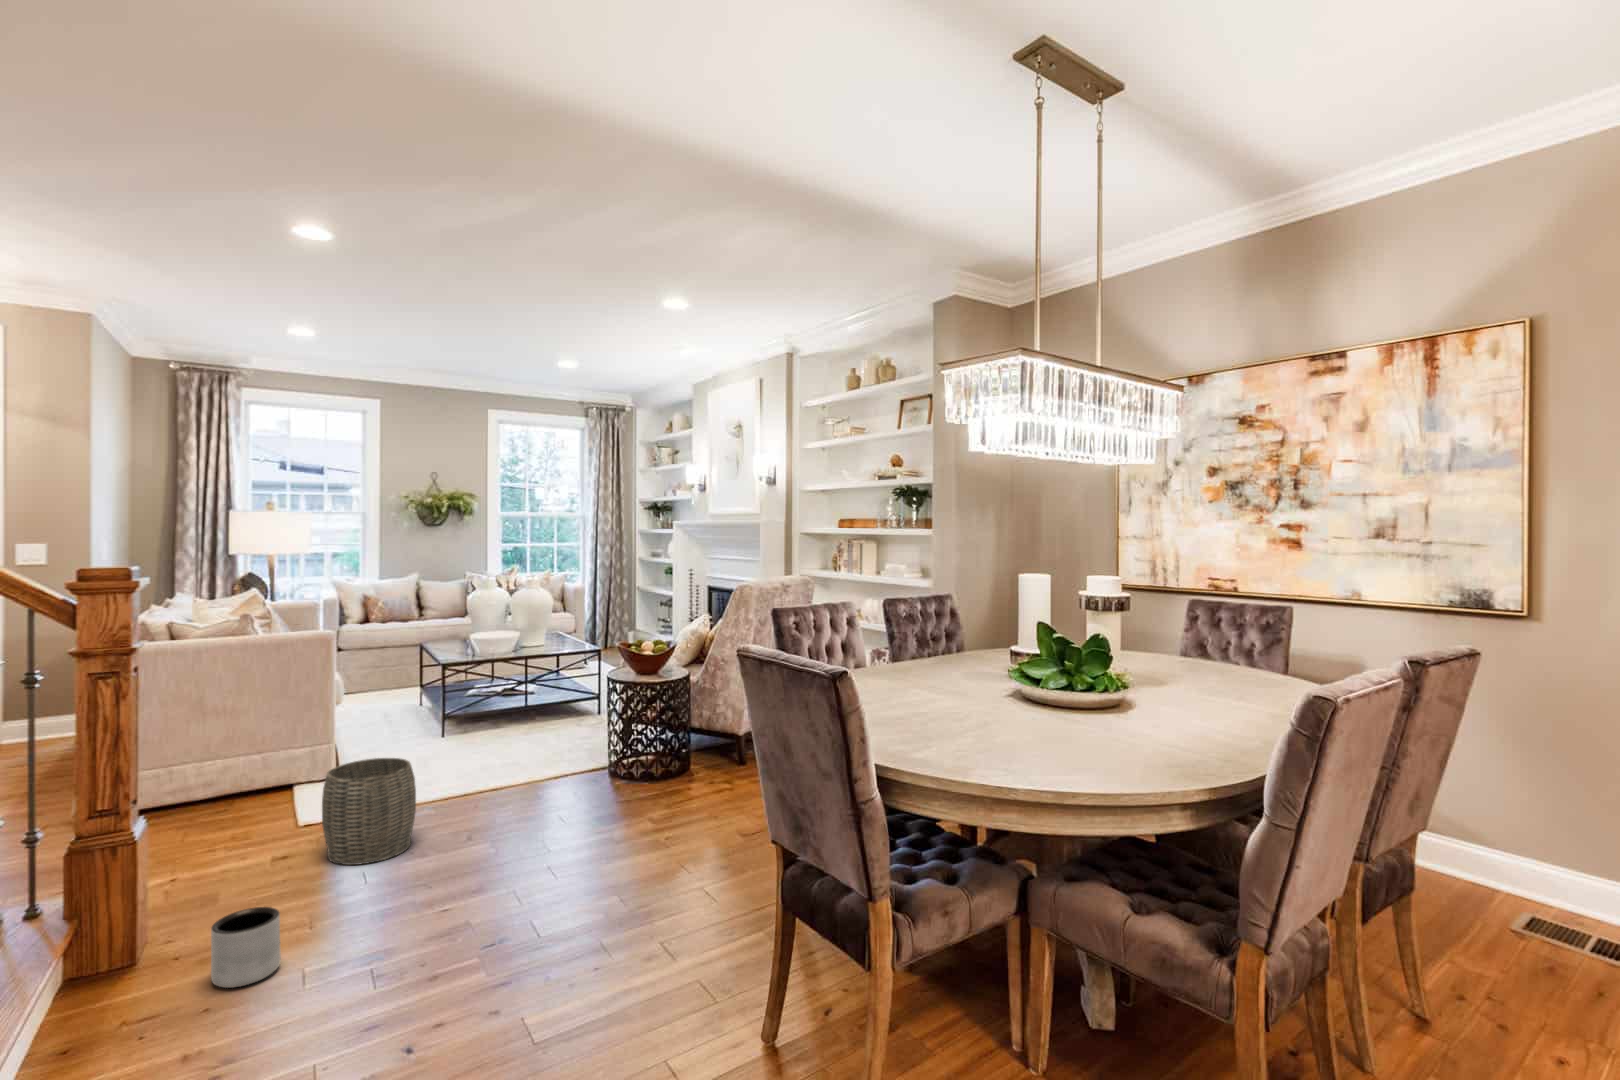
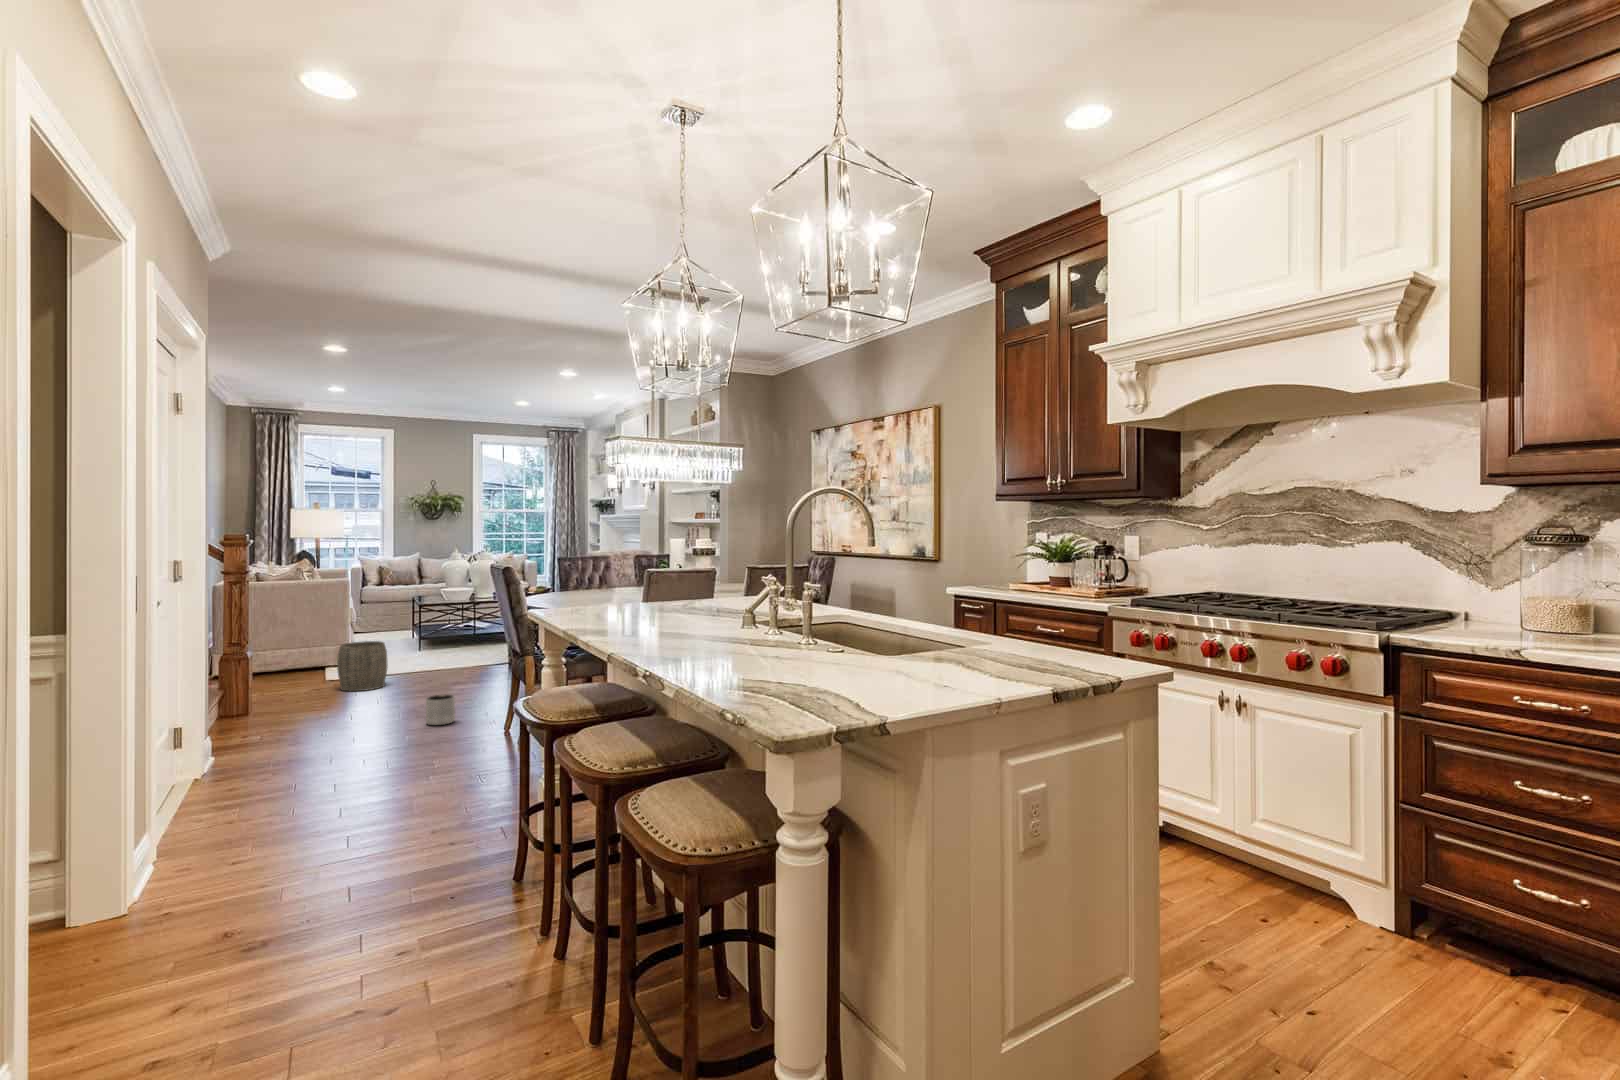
planter: present [211,907,281,988] -> present [426,695,455,725]

